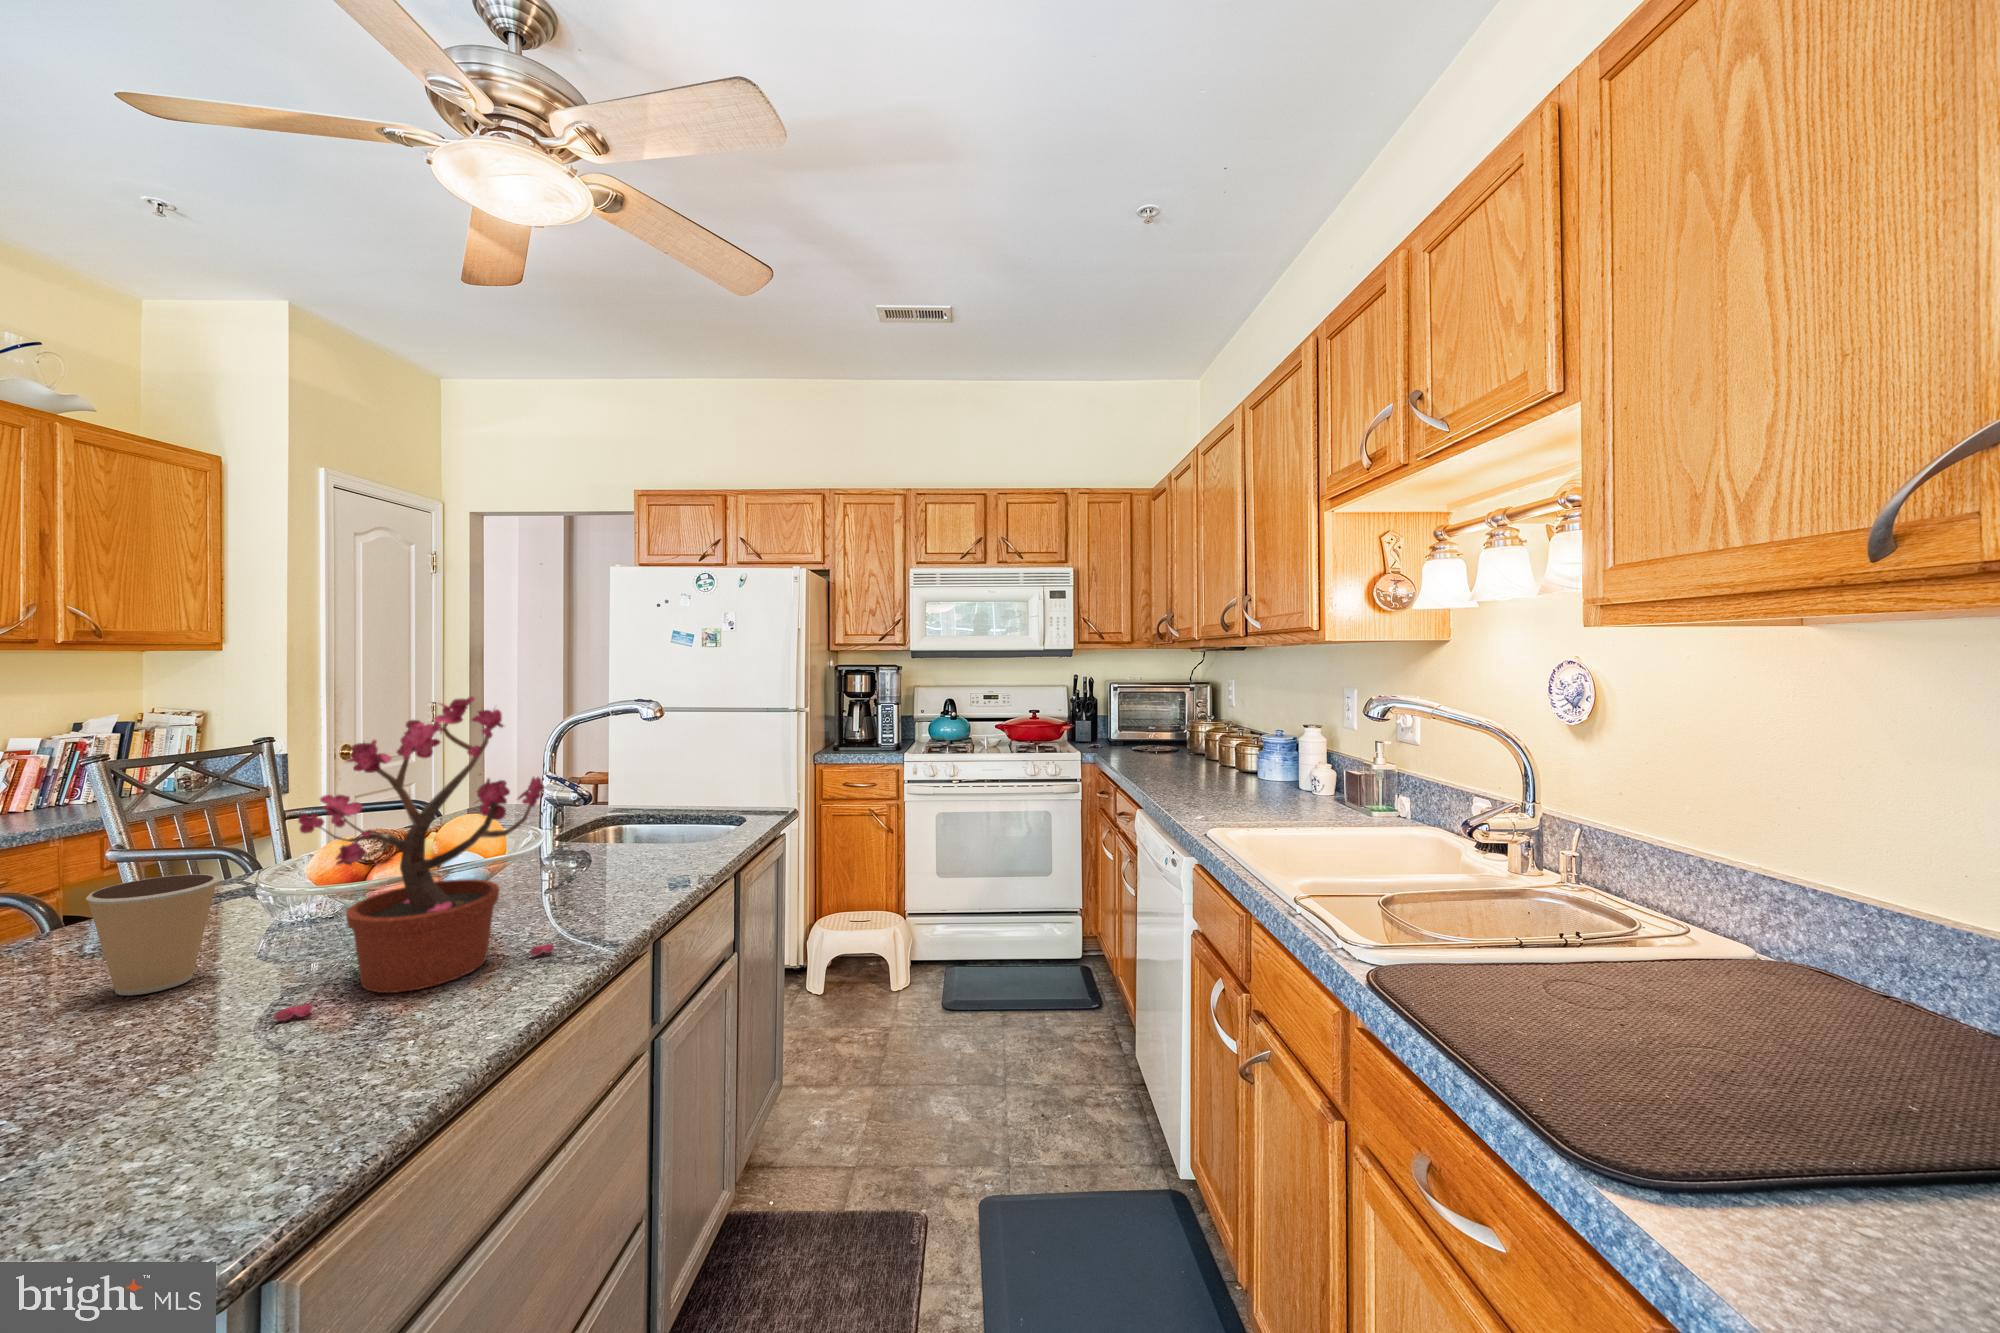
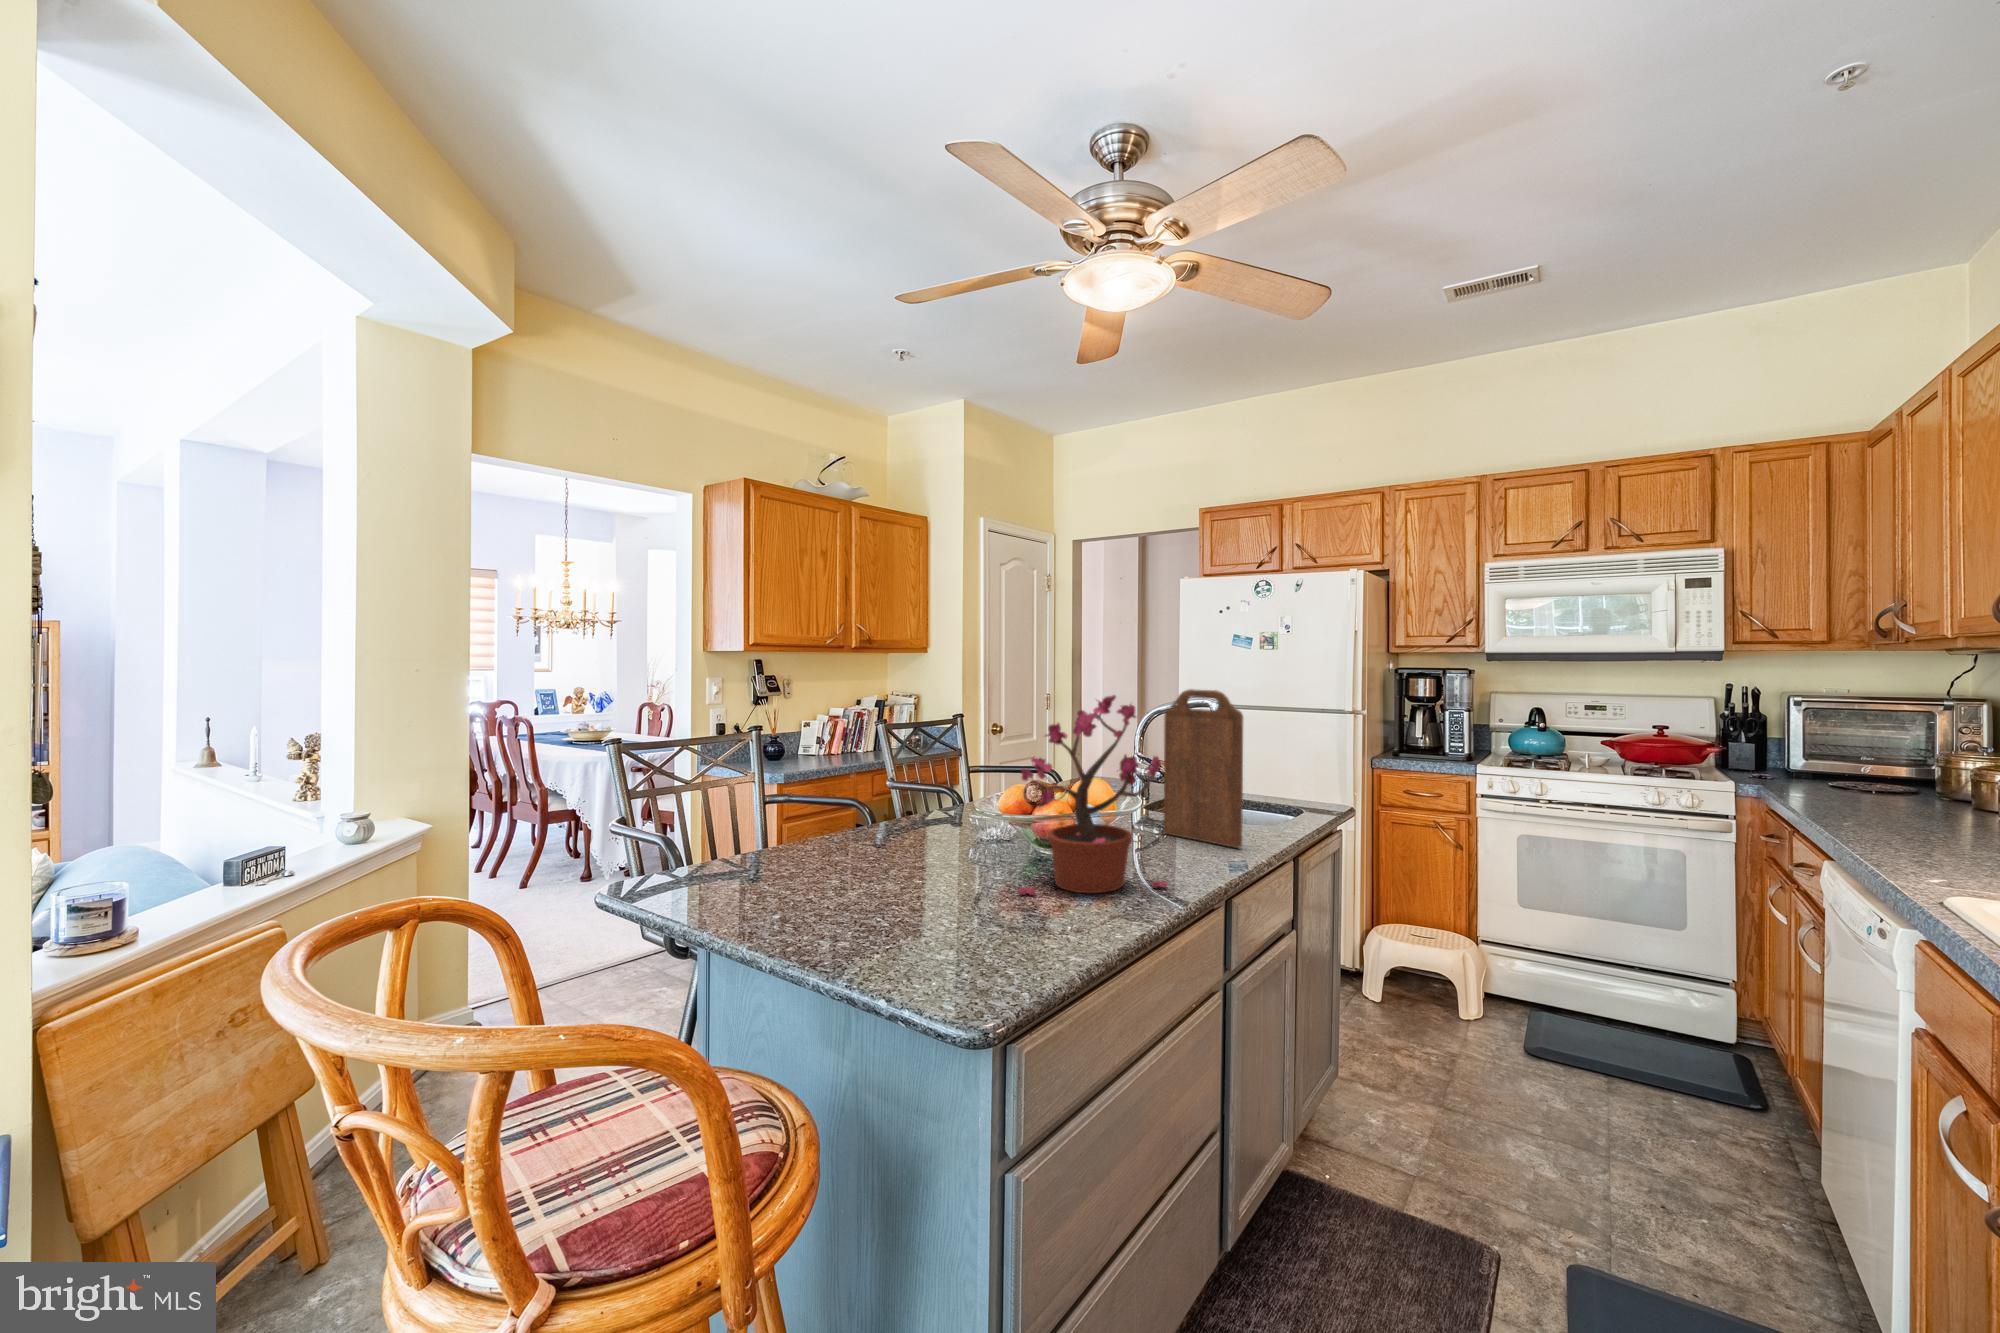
cutting board: none [568,688,670,876] -> present [1164,689,1243,848]
coffee cup: present [86,874,219,995] -> none [928,799,981,866]

